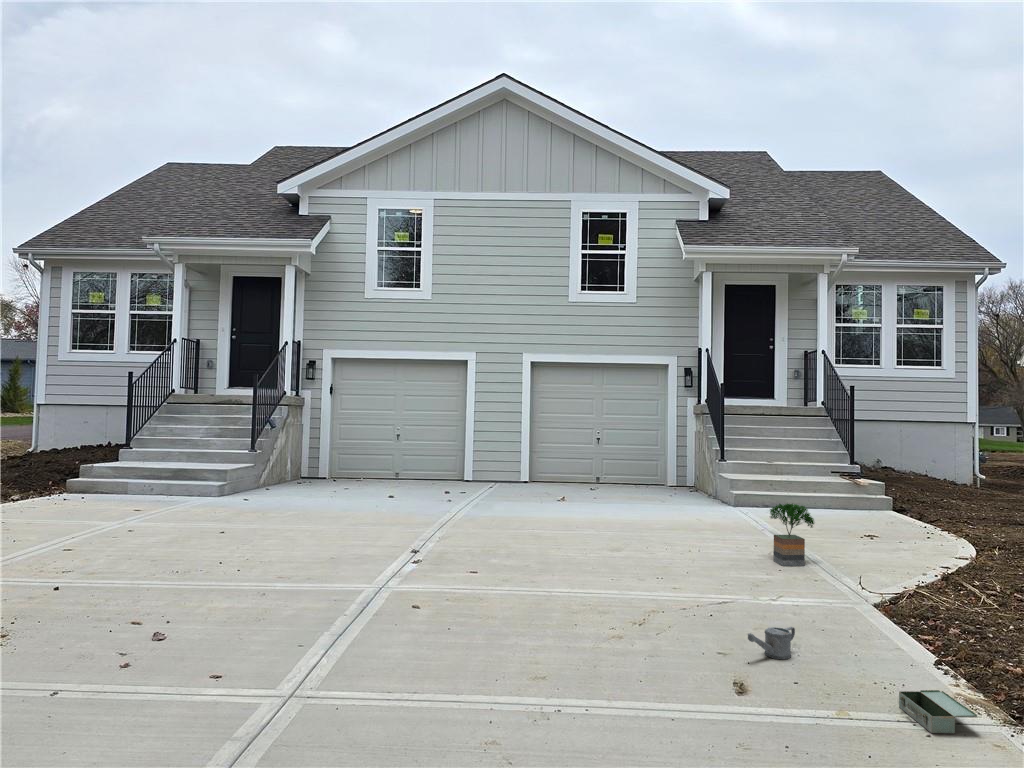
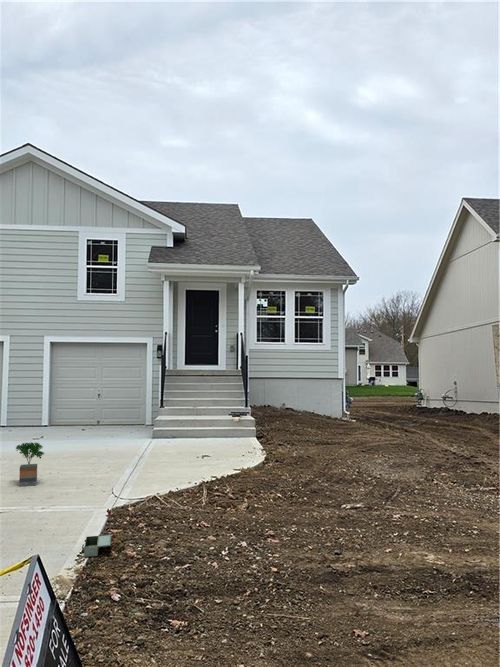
potted tree: present [770,504,814,566] -> present [16,442,44,486]
watering can: present [748,627,795,659] -> none [31,507,69,526]

